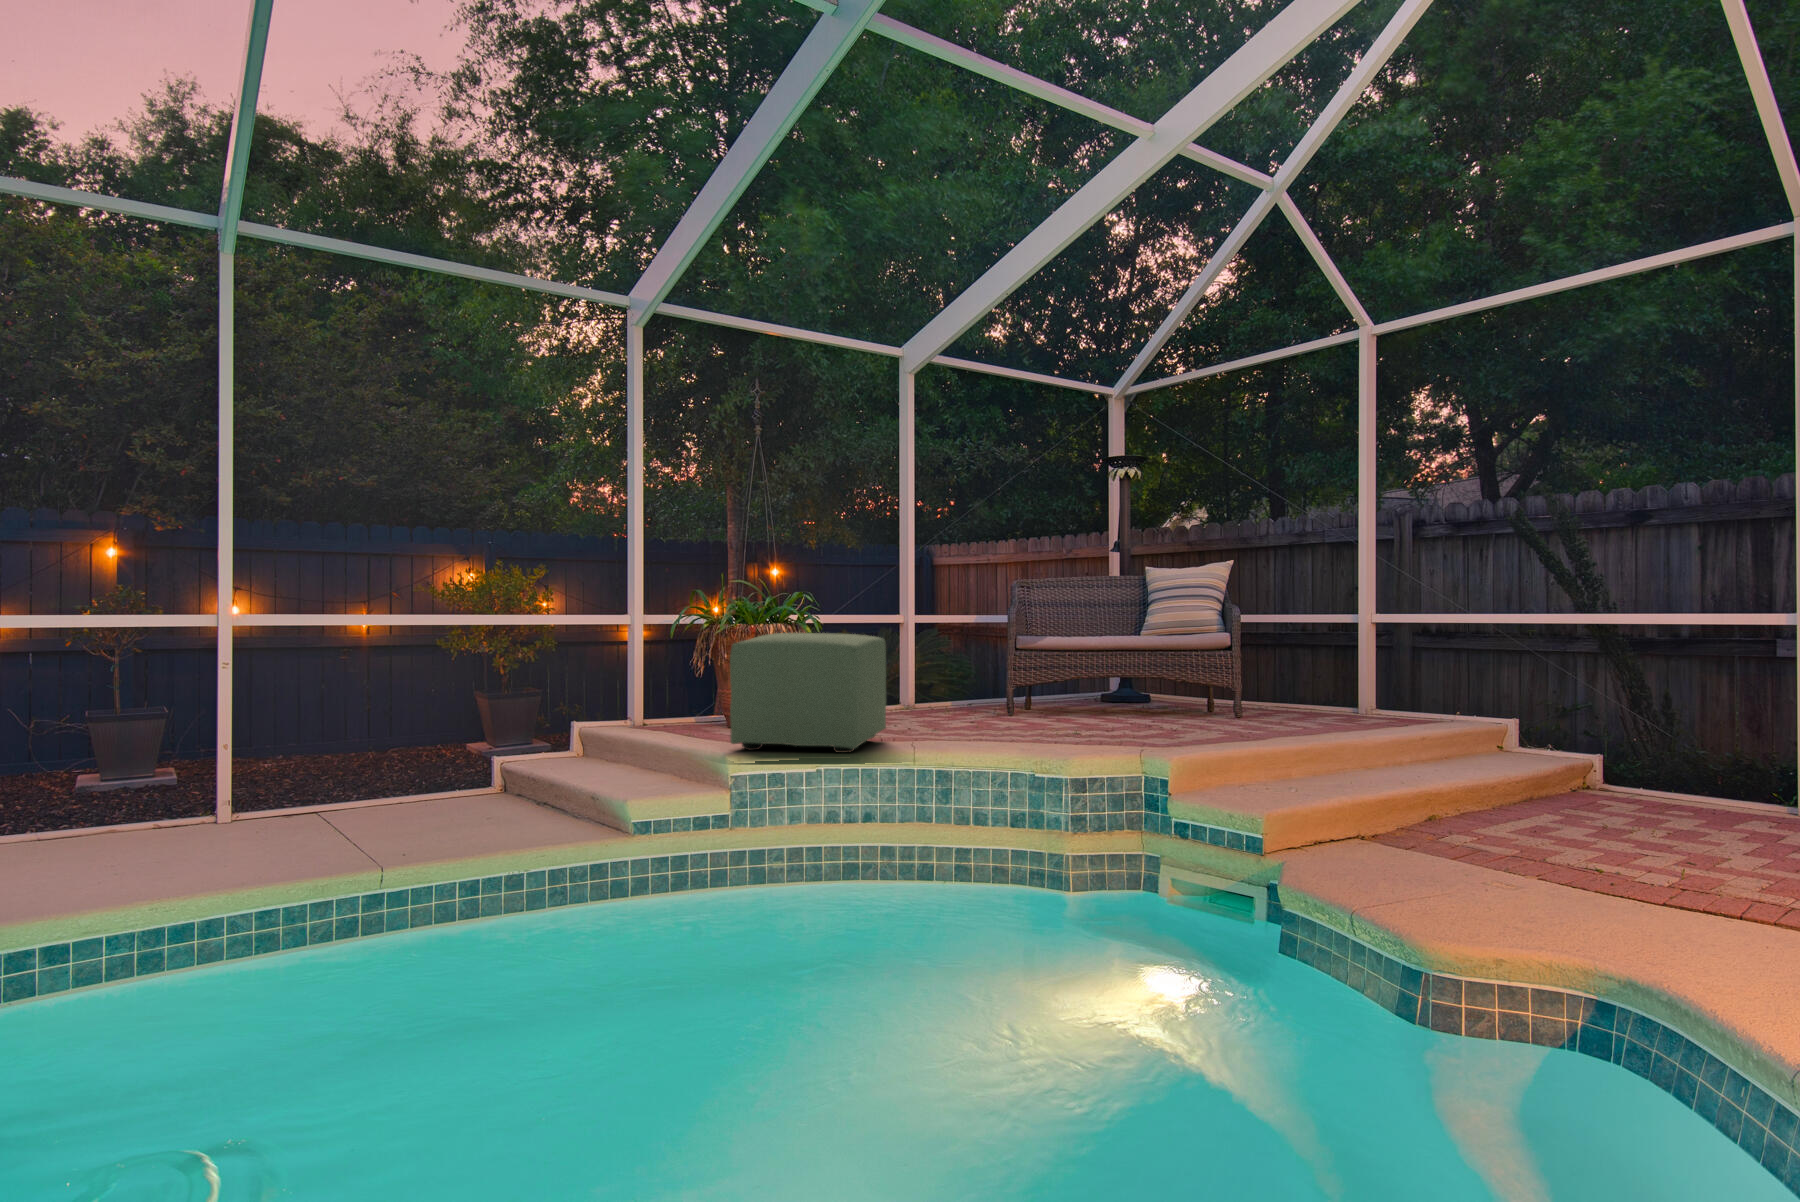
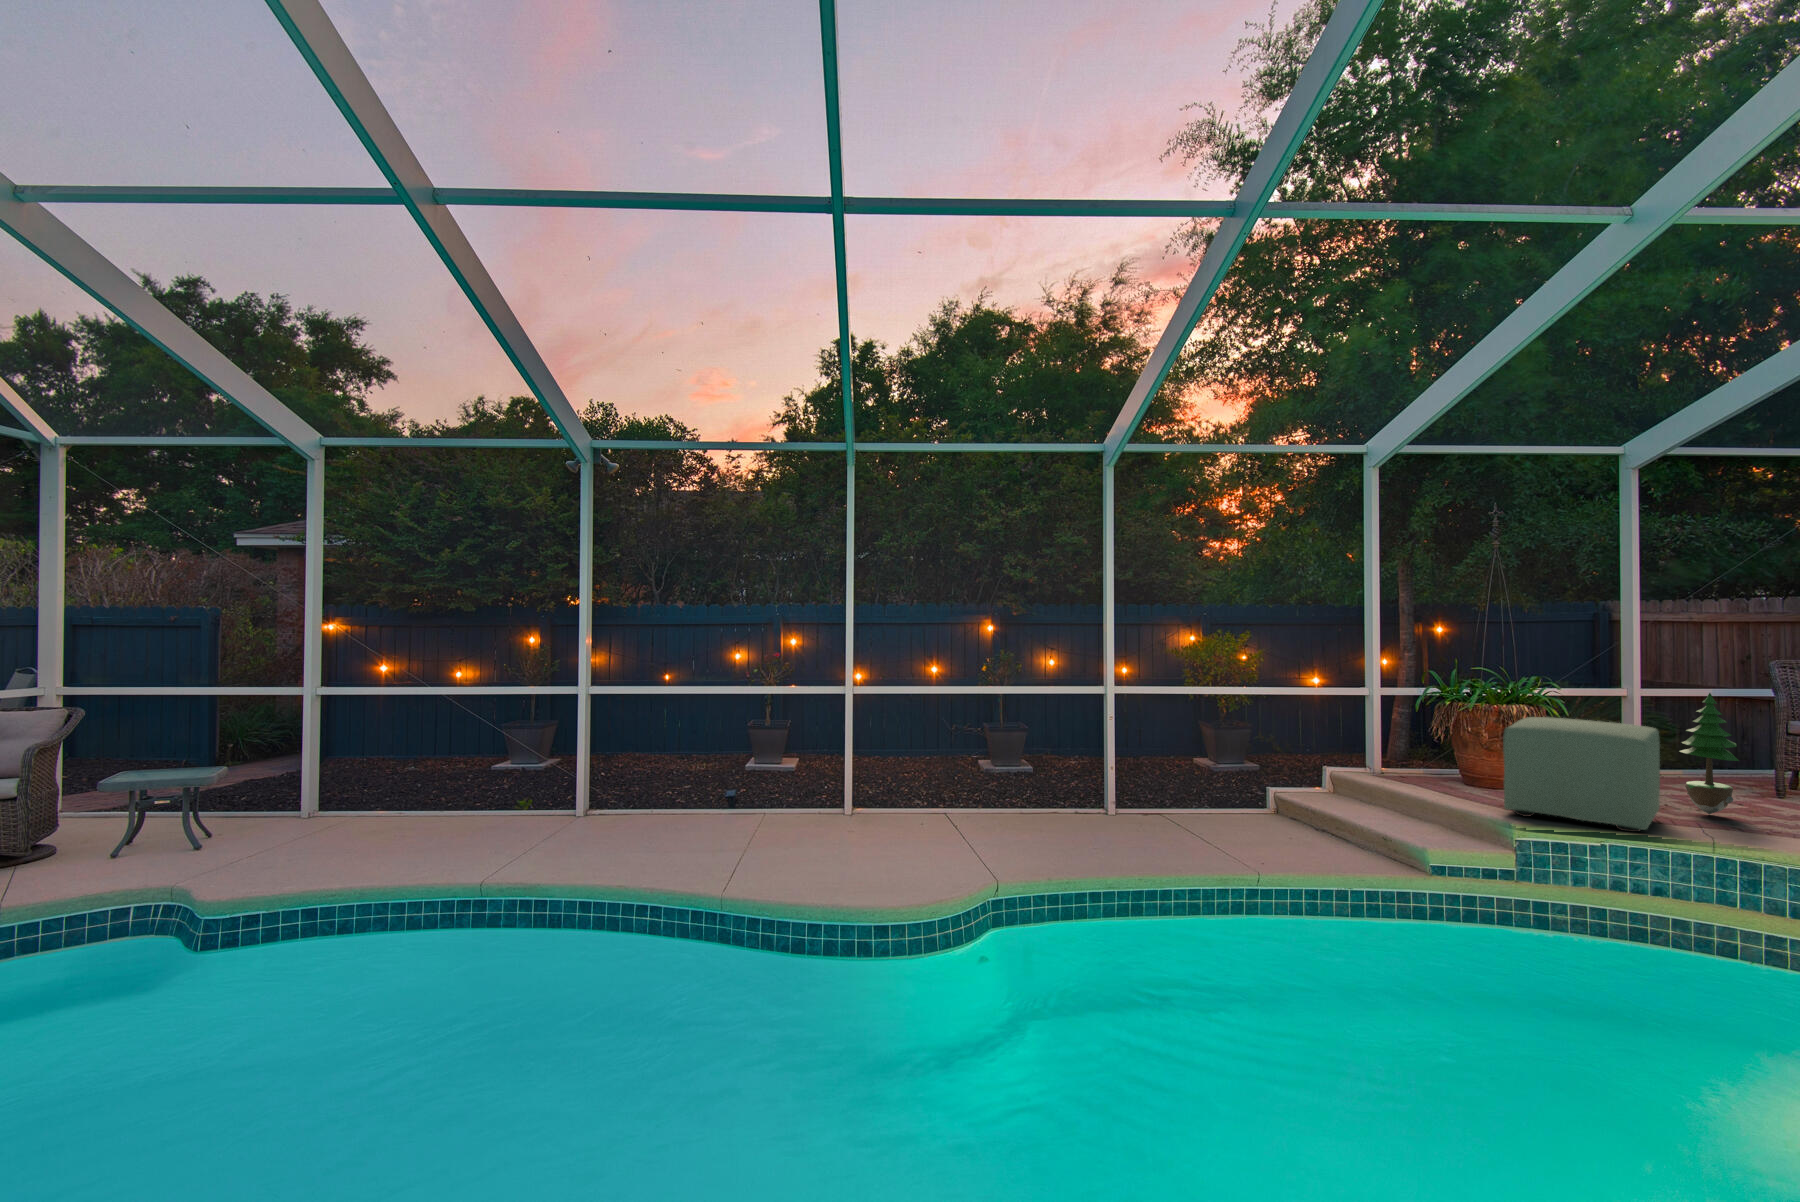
potted tree: none [912,600,959,731] -> present [1680,693,1739,814]

